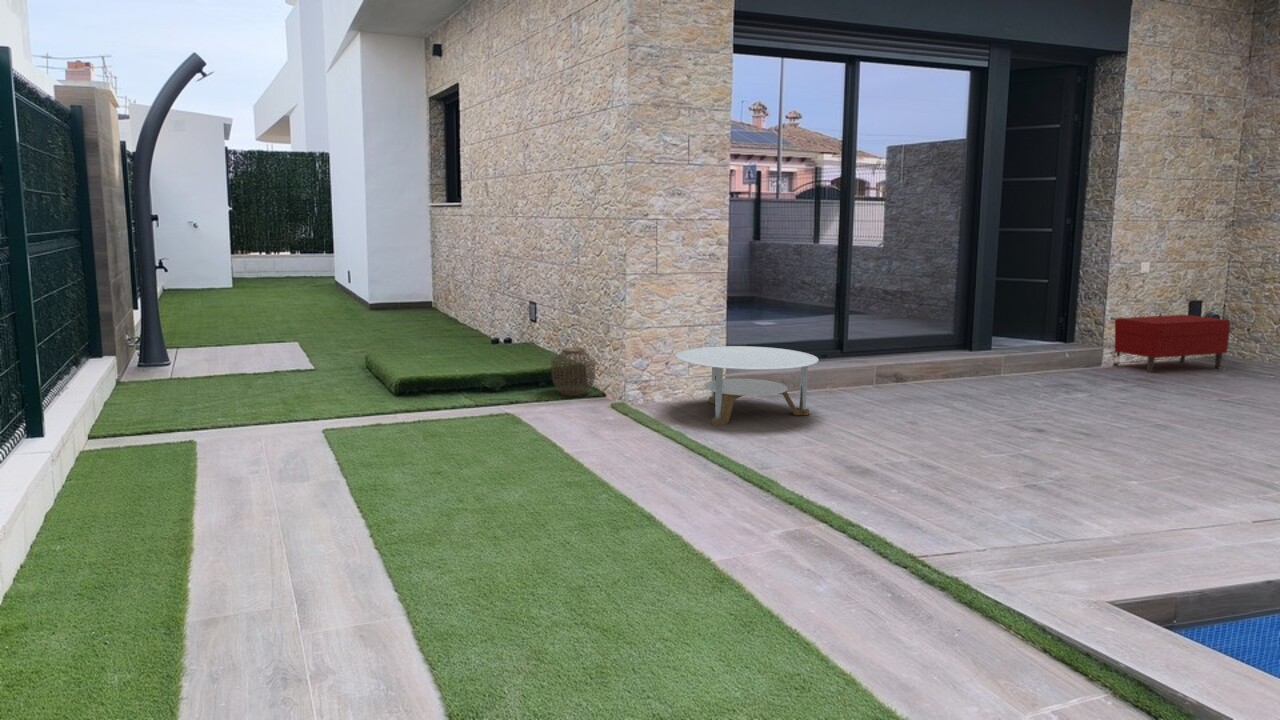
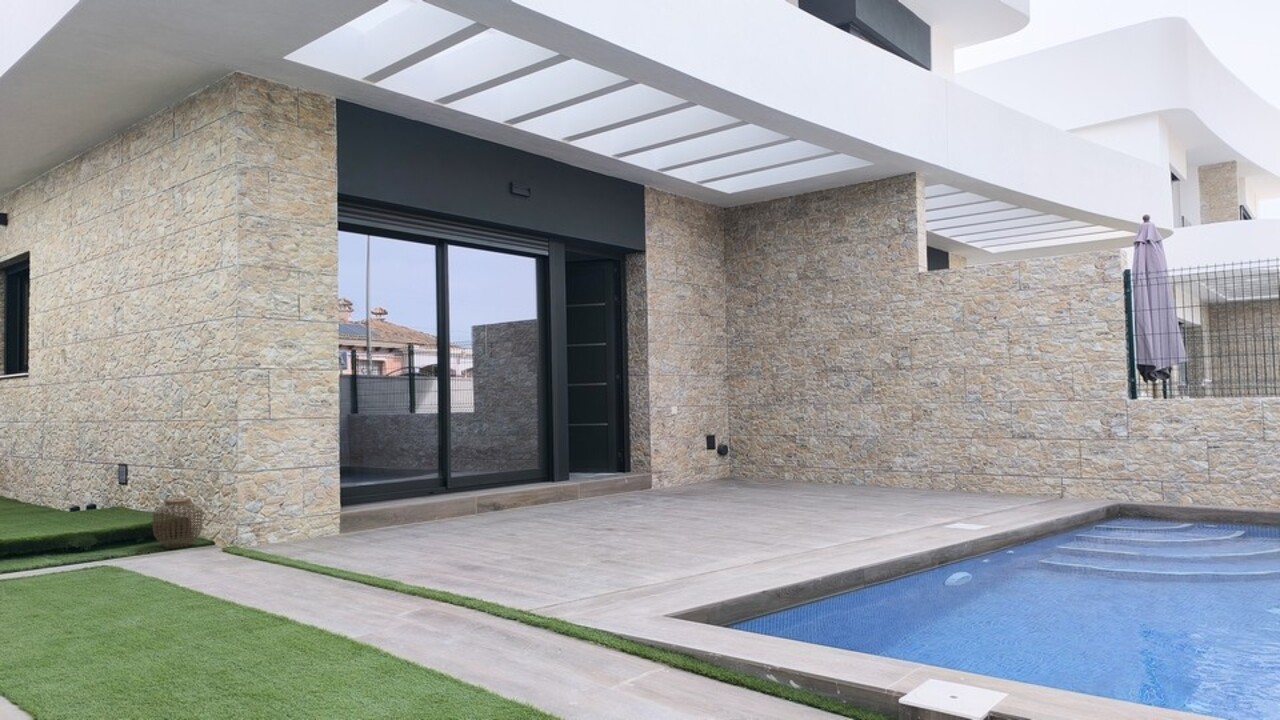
bench: present [1113,315,1230,373] -> none [656,446,735,491]
round table: present [676,346,818,425] -> none [291,483,427,553]

